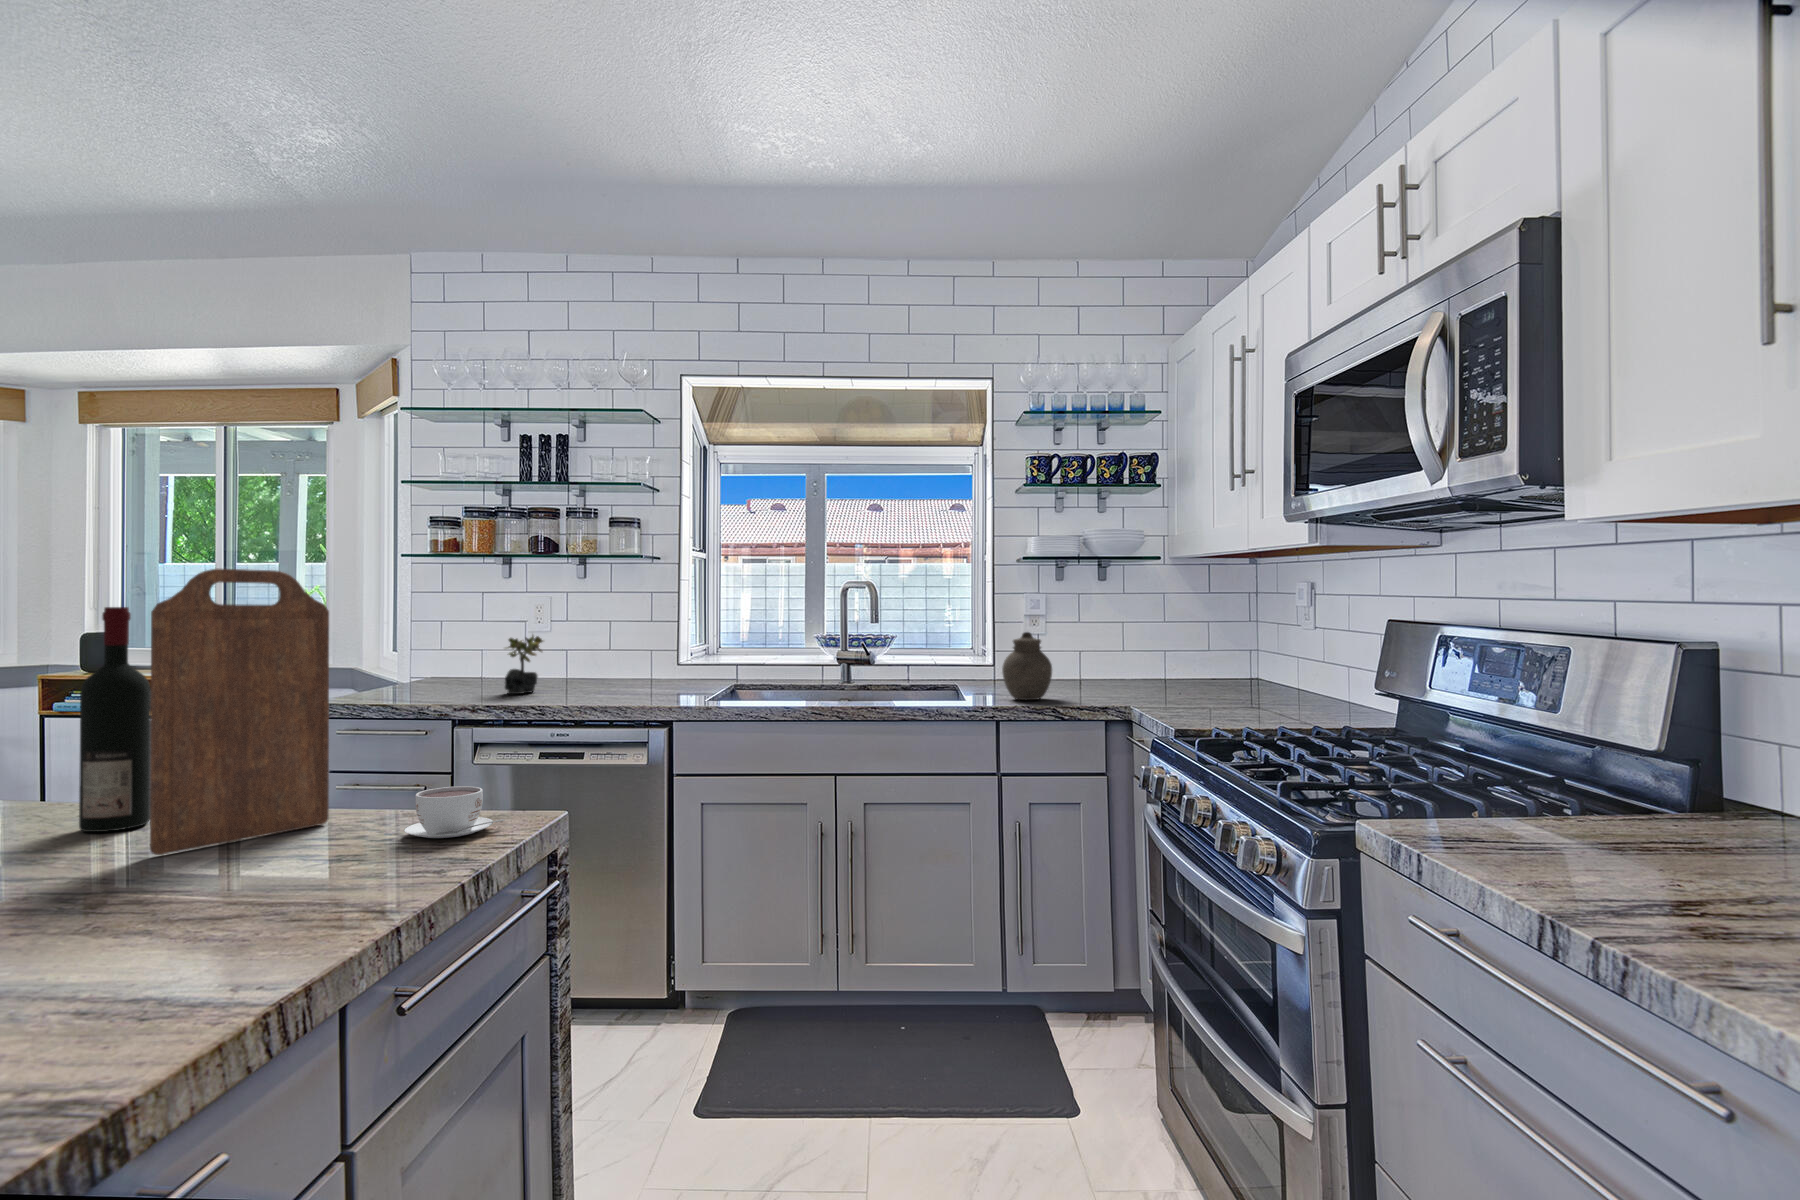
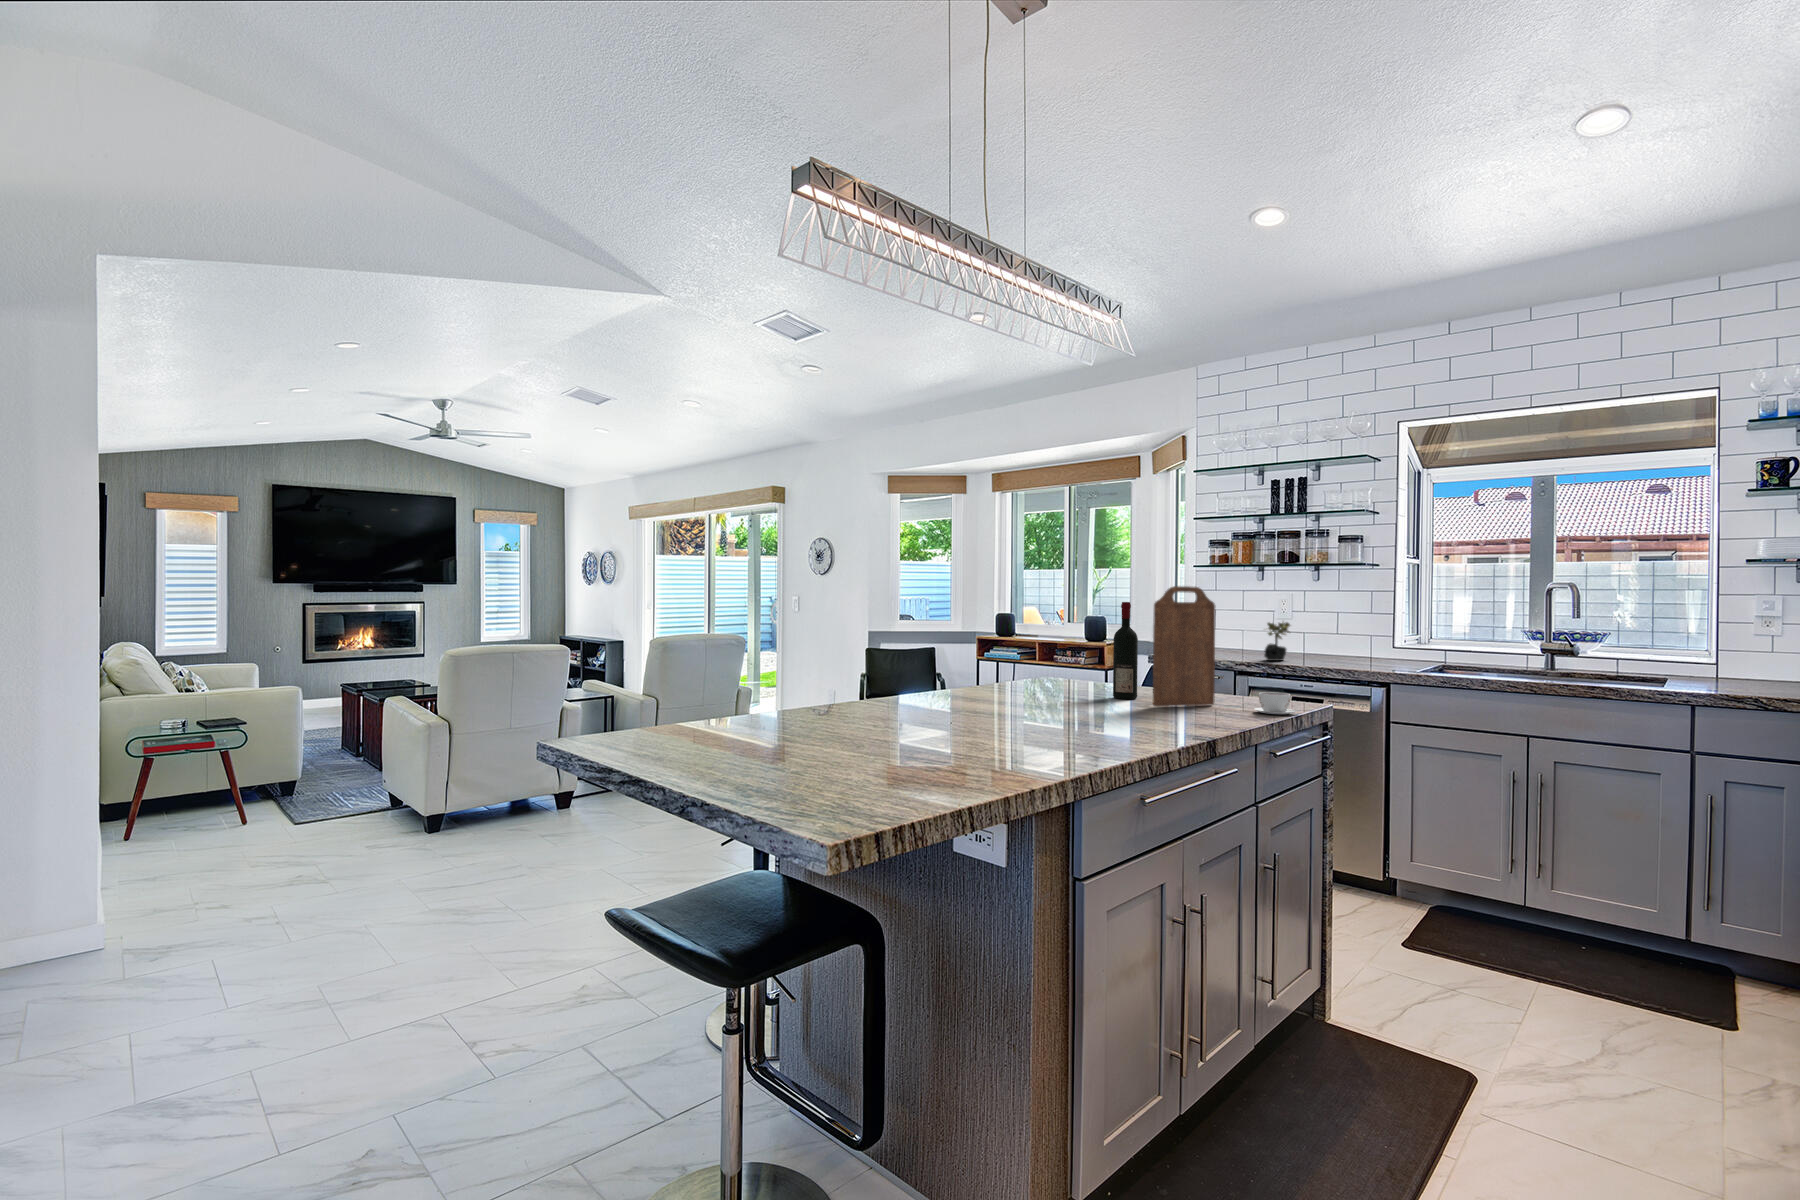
jar: present [1002,632,1052,700] -> none [1708,630,1767,691]

